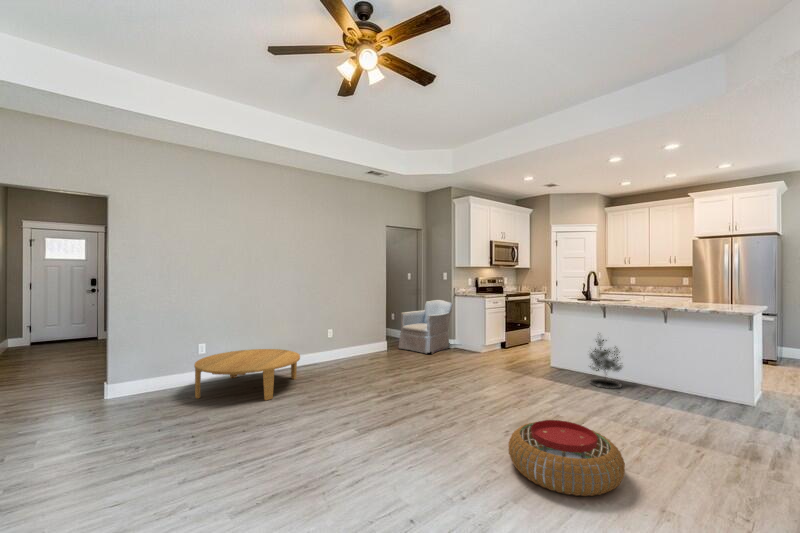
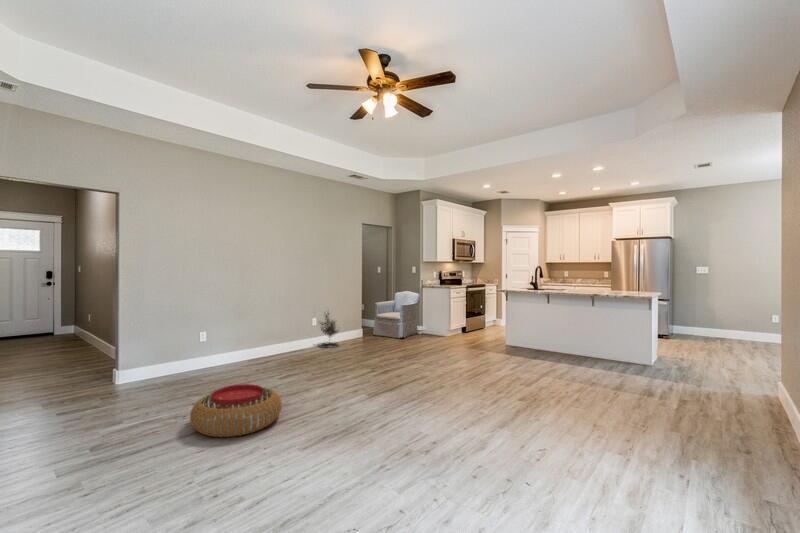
potted tree: present [590,339,622,389] -> present [319,313,338,348]
coffee table: present [194,349,300,400] -> none [206,336,300,379]
pouf: present [509,420,625,496] -> present [190,384,281,437]

